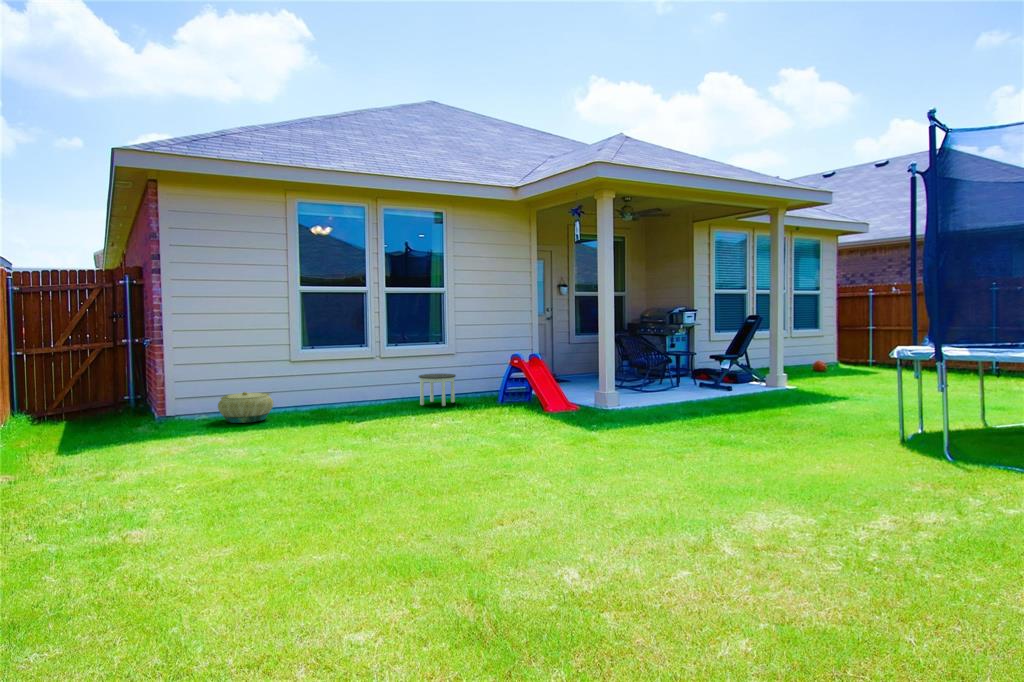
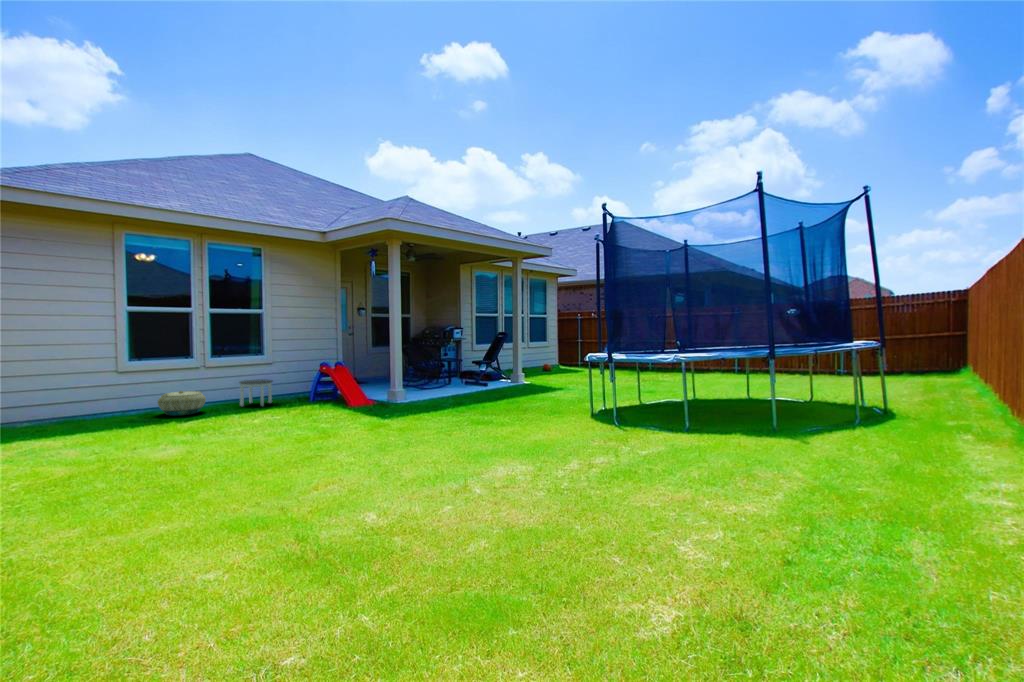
basket: present [218,392,273,423] -> present [158,391,206,416]

